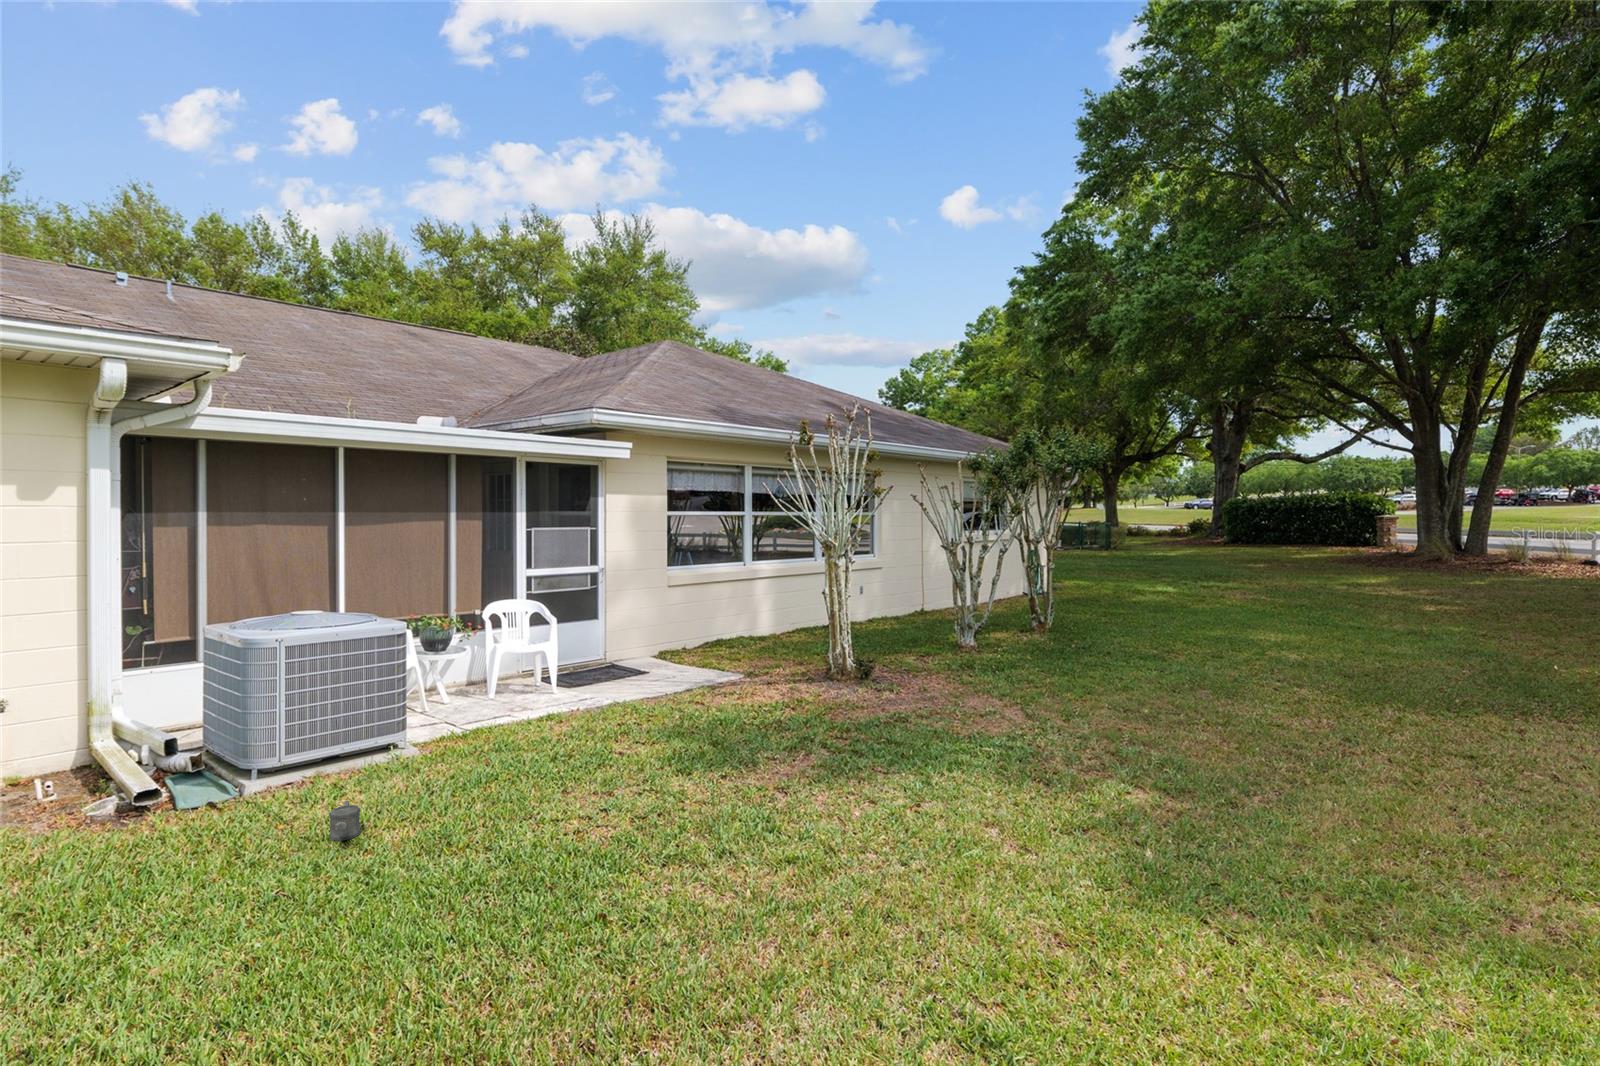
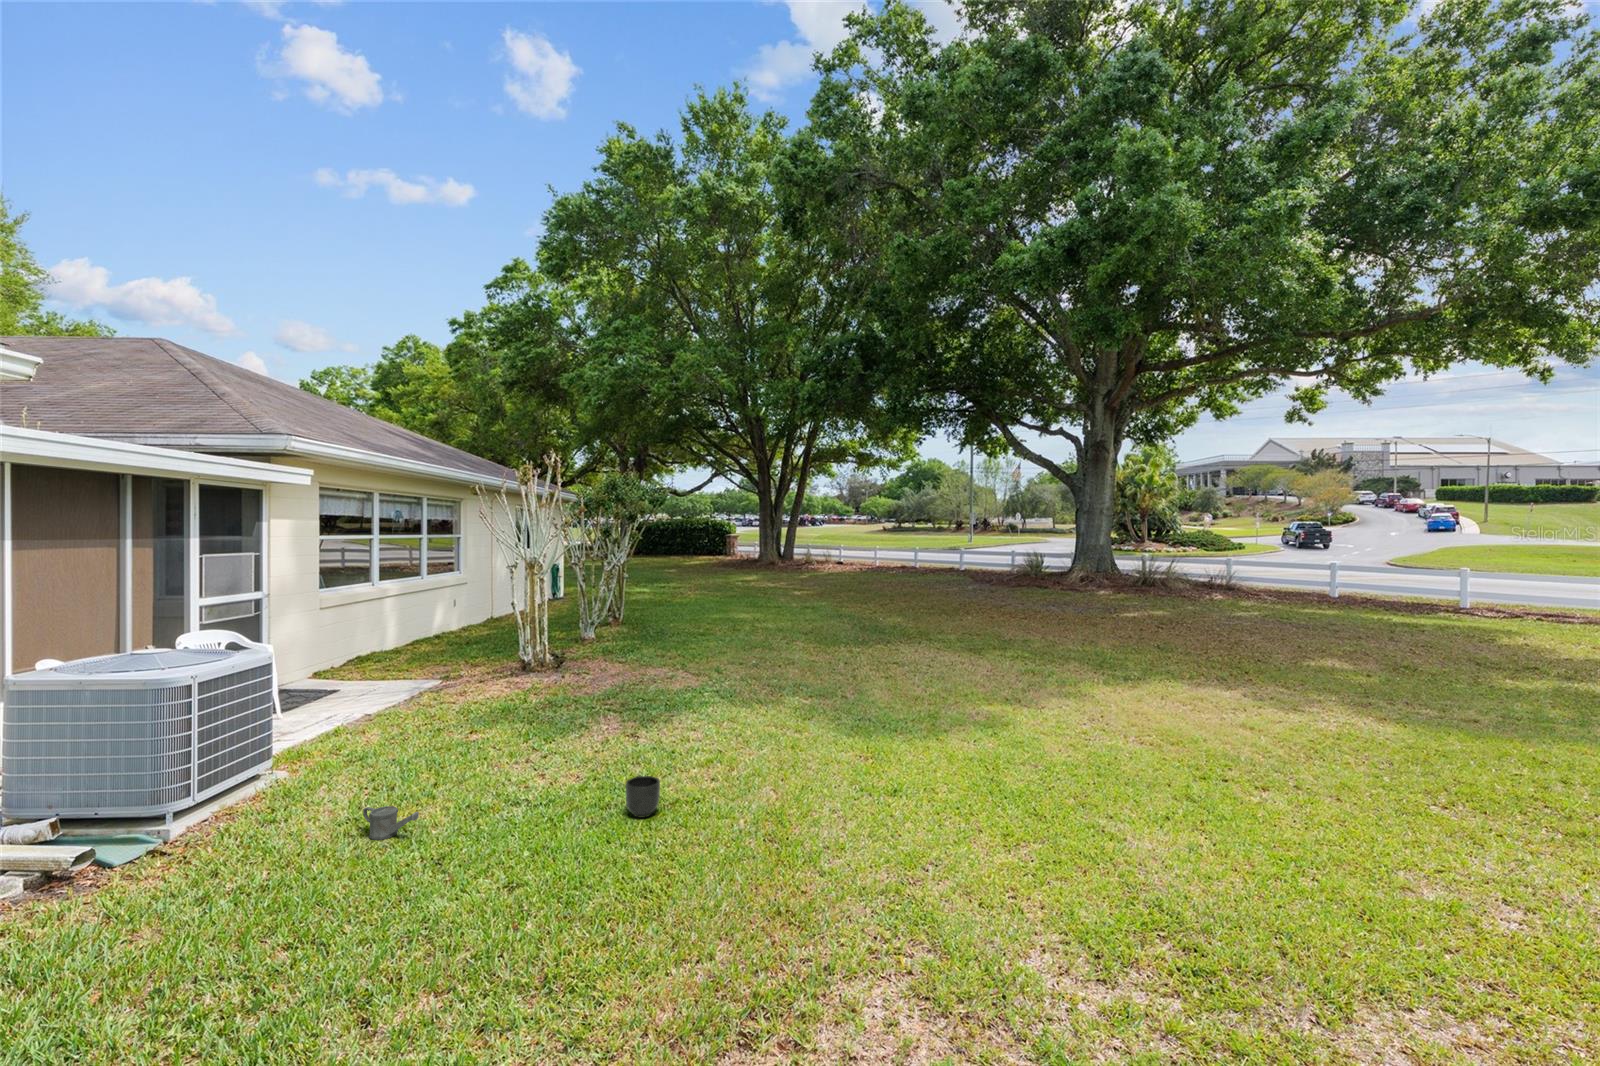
planter: none [493,861,545,925] -> present [625,776,660,818]

